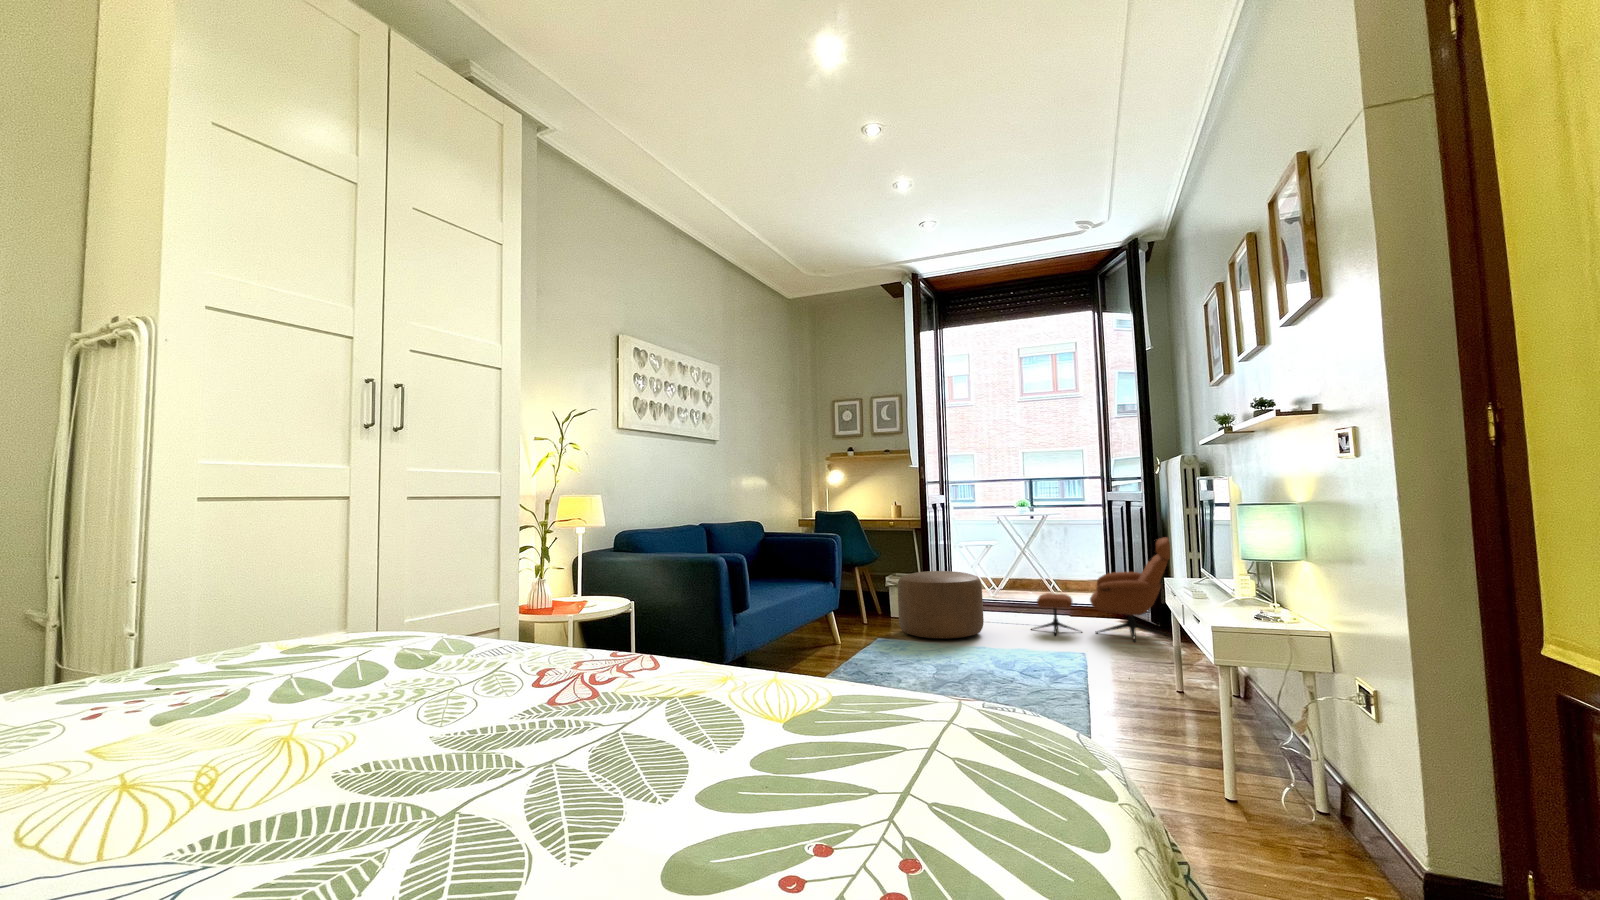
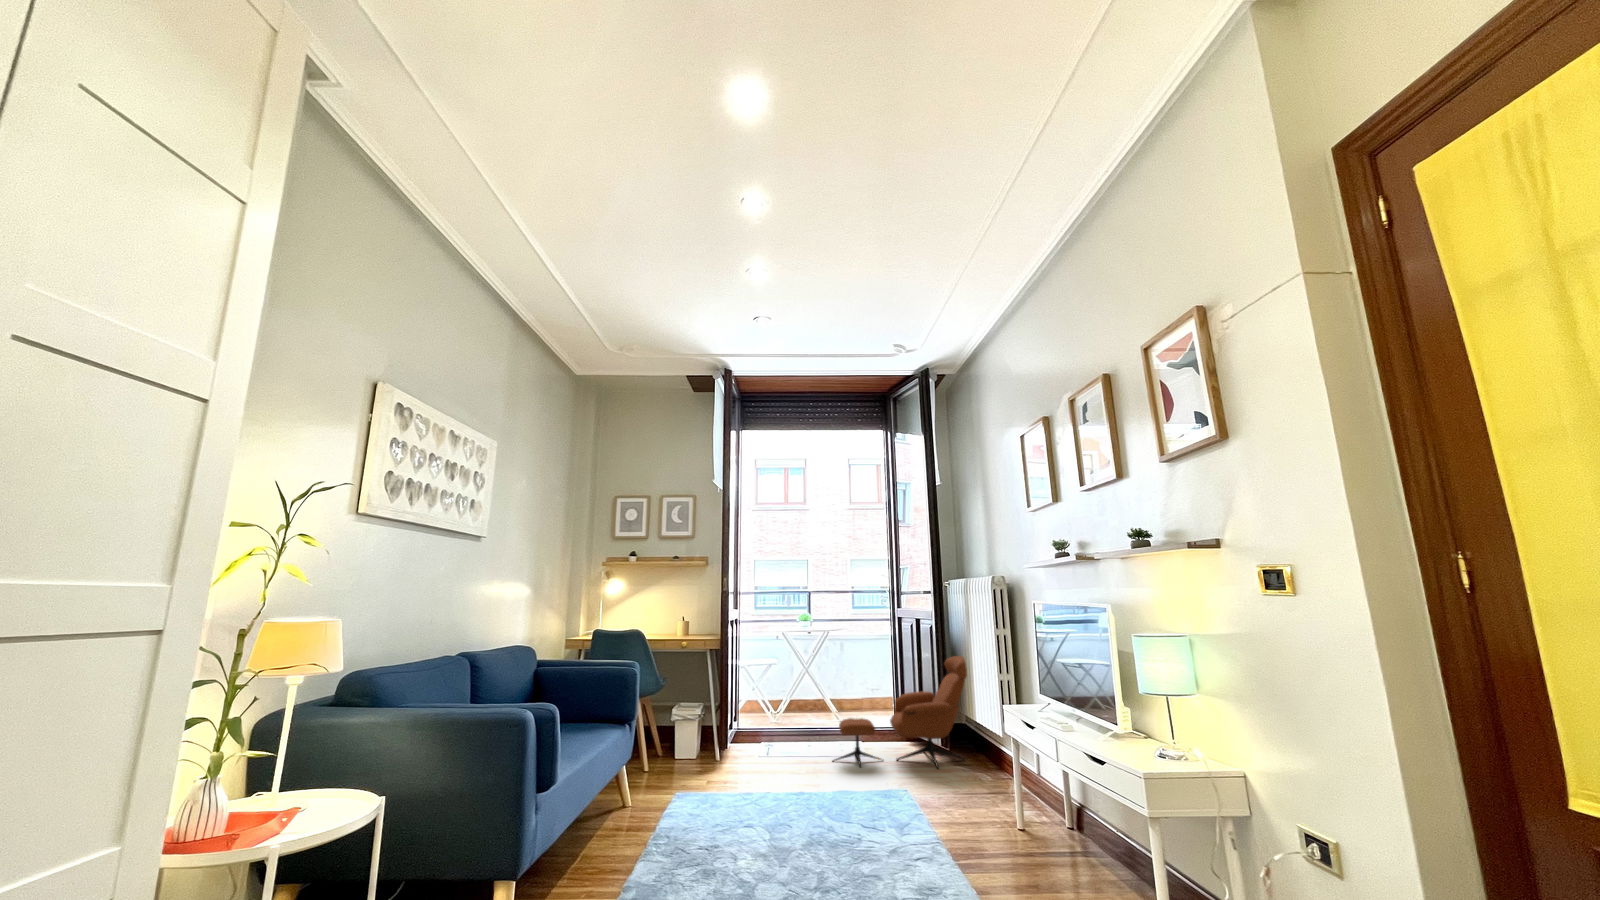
ottoman: present [898,571,984,639] -> none [694,699,789,783]

